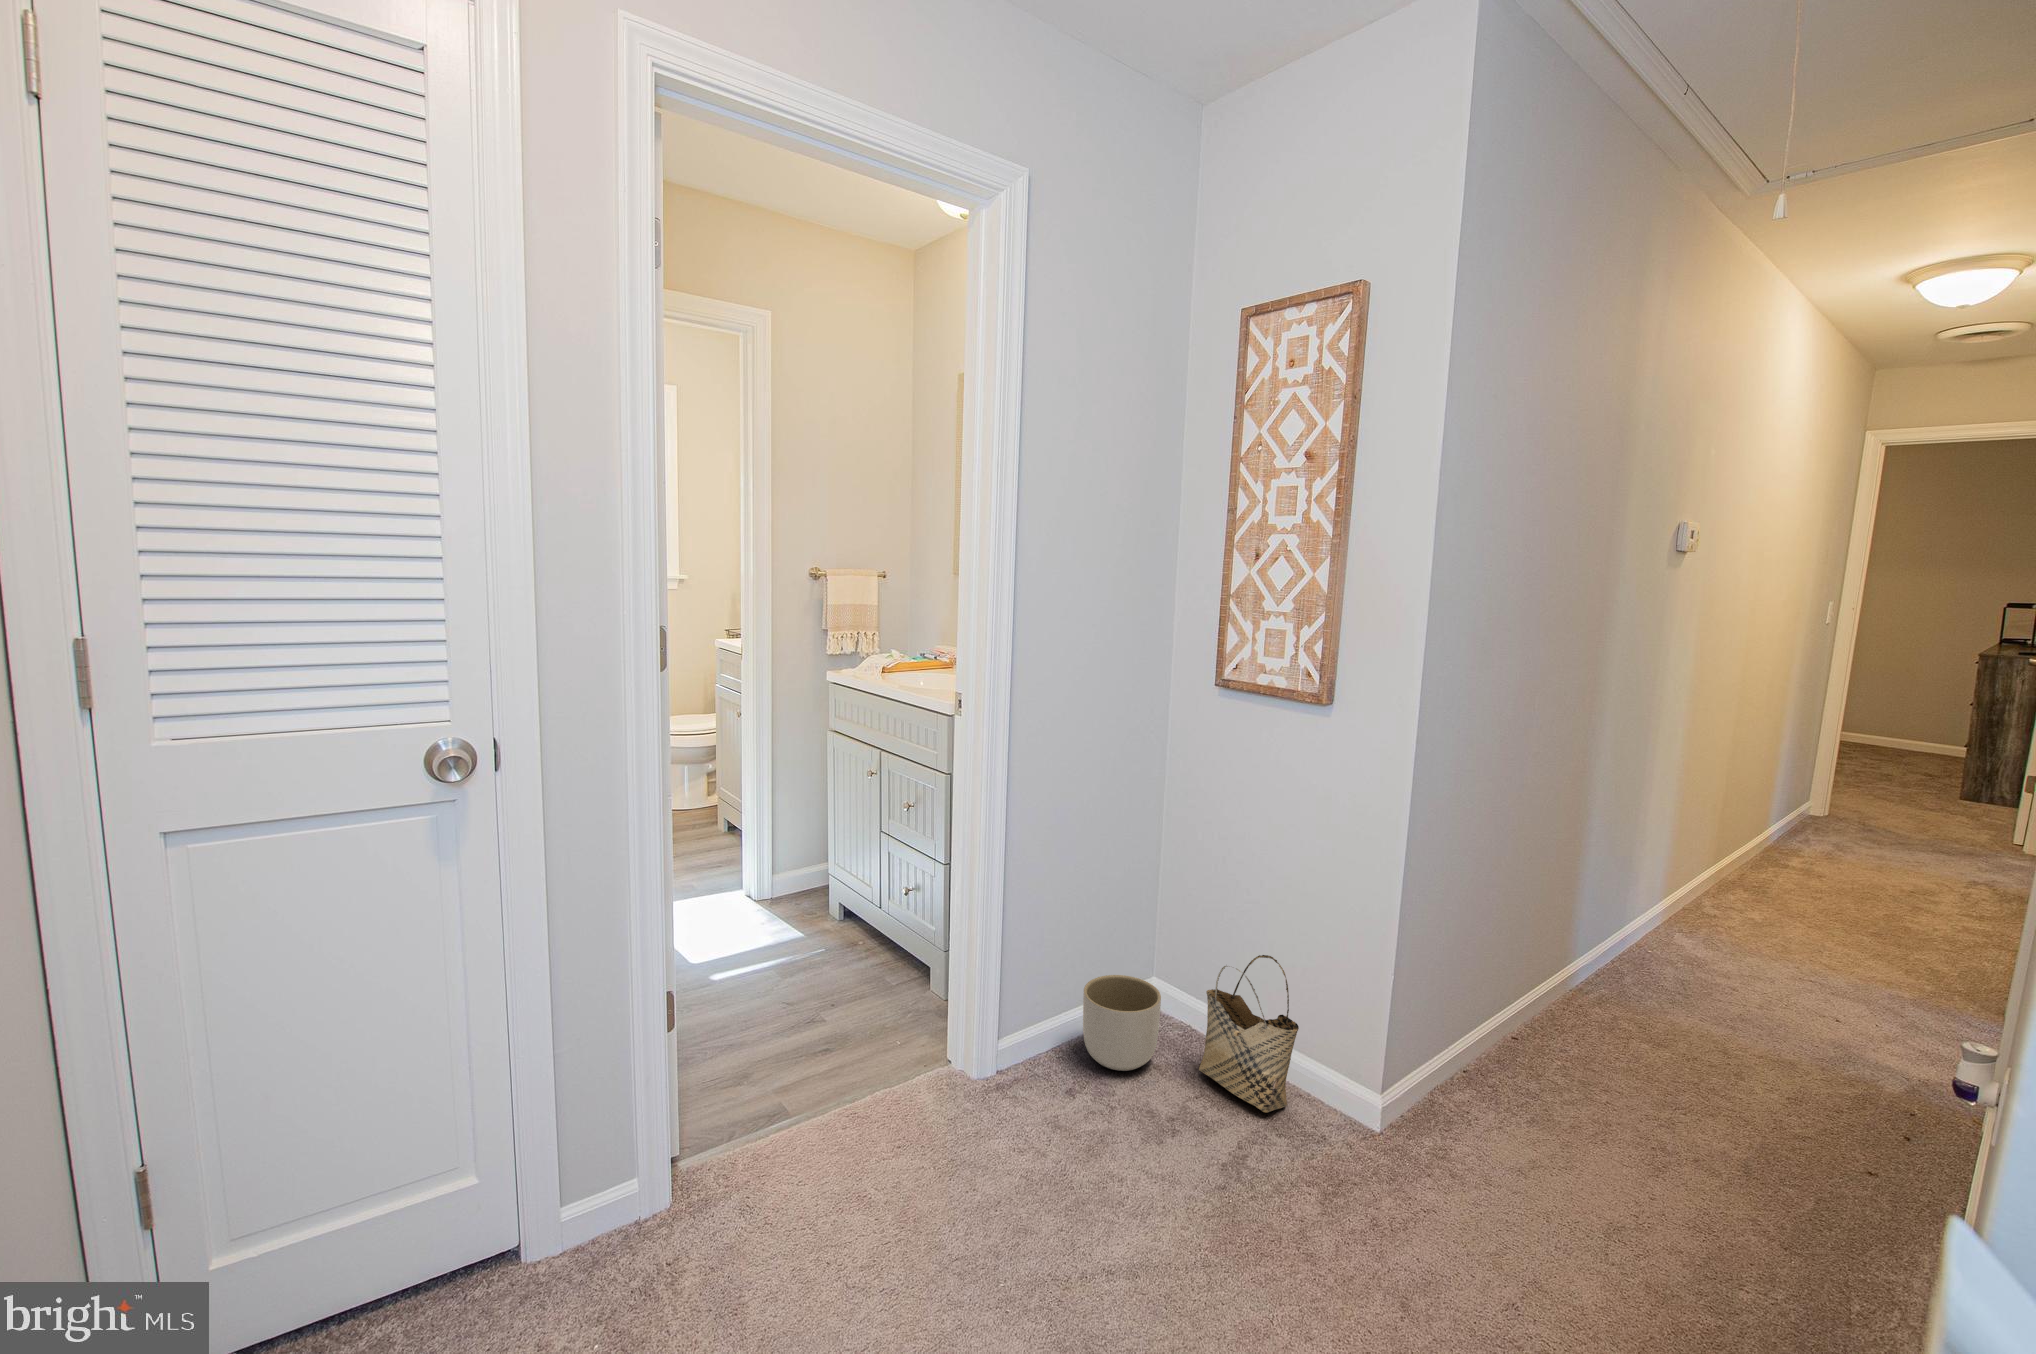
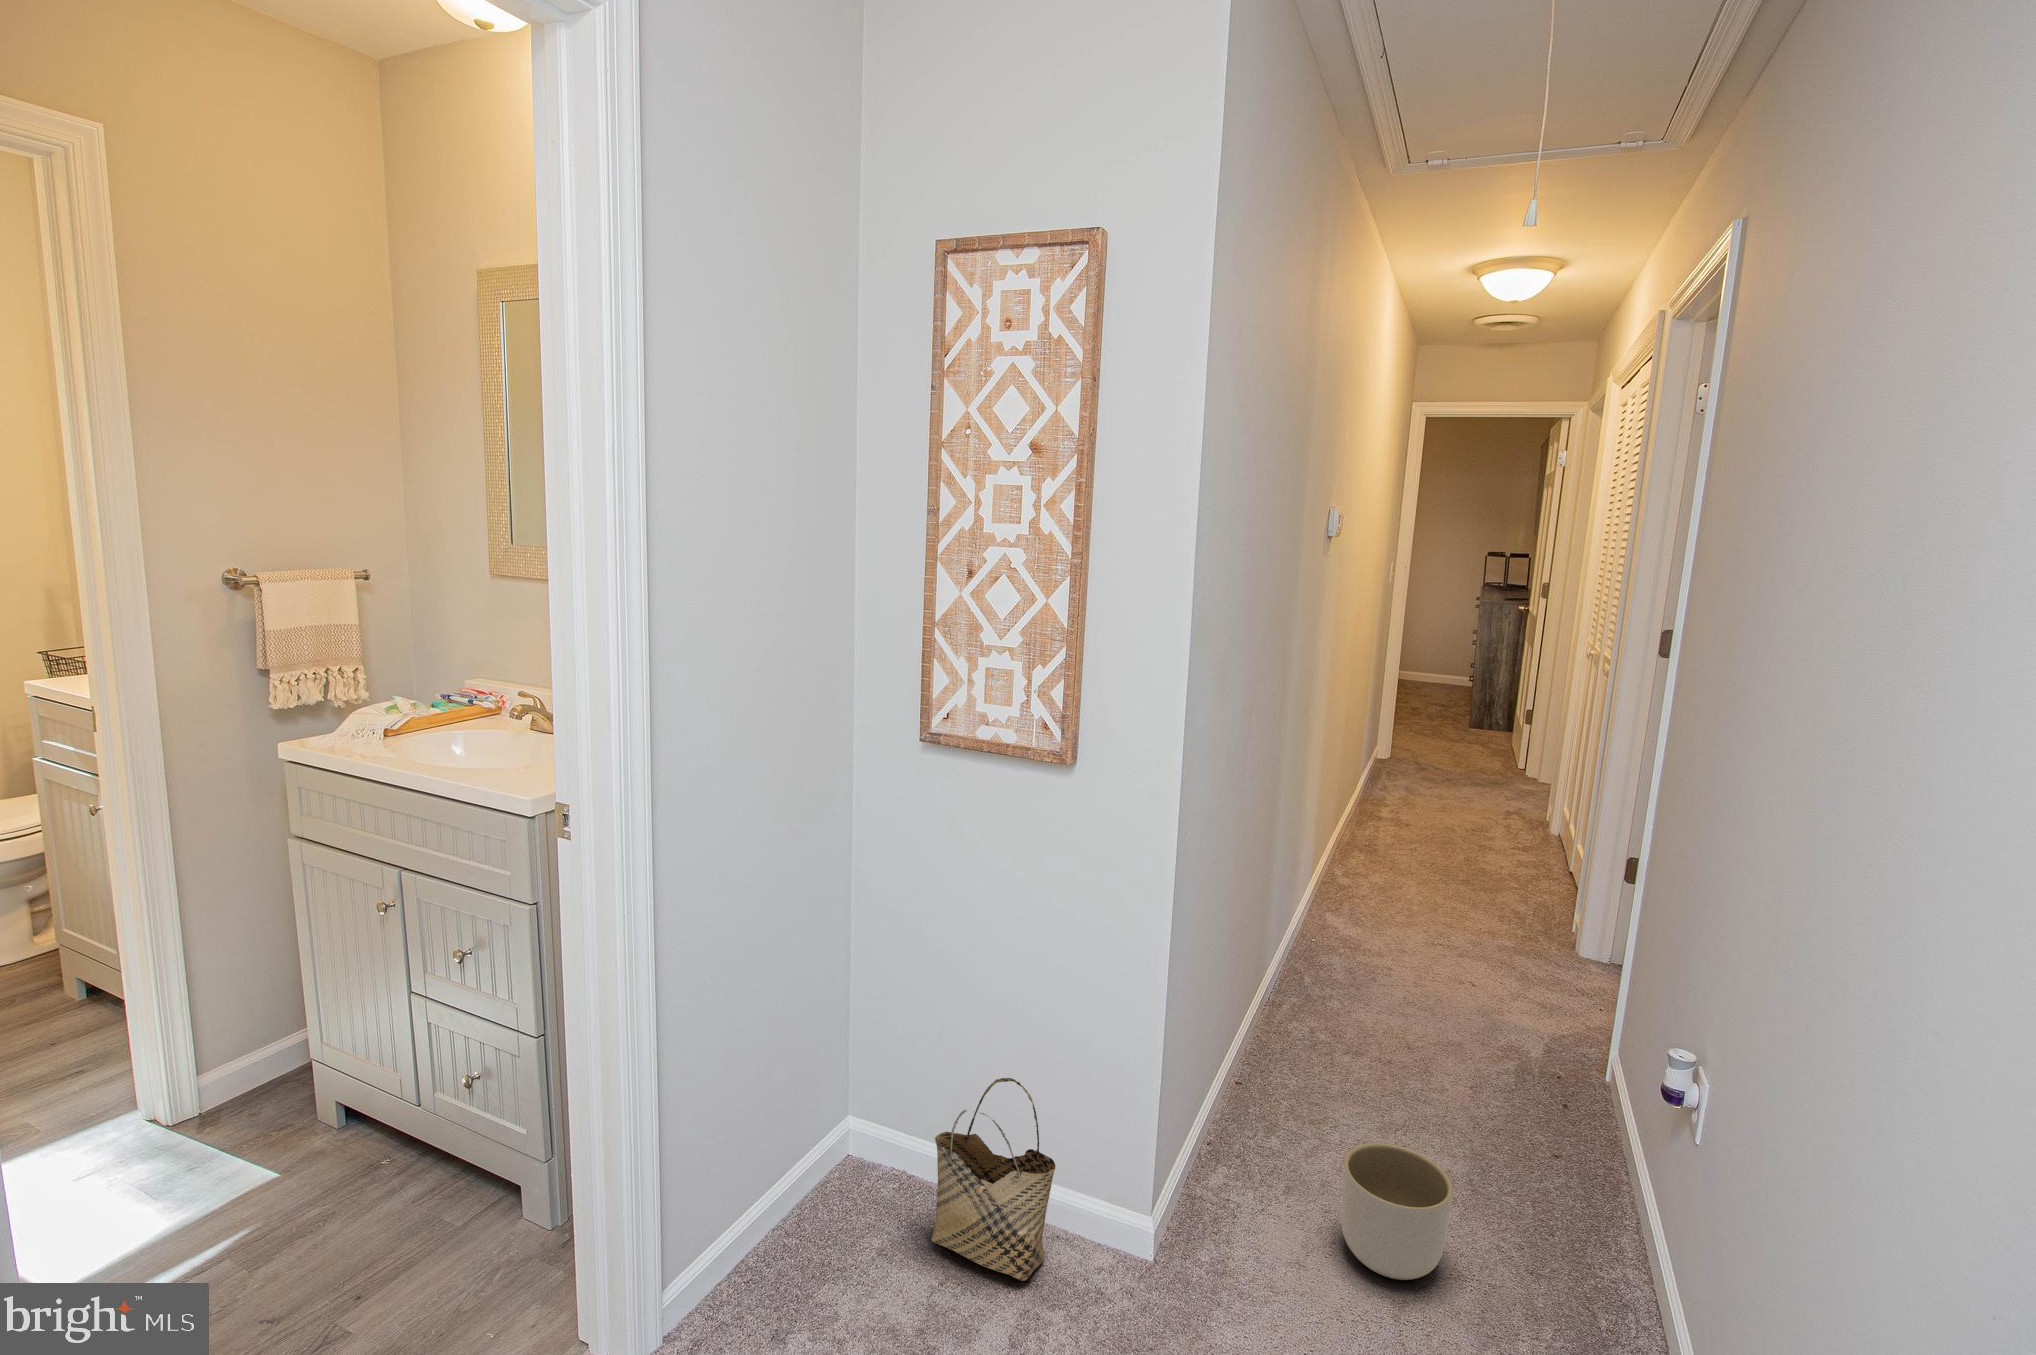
planter: present [1083,975,1161,1071] -> present [1341,1143,1453,1280]

